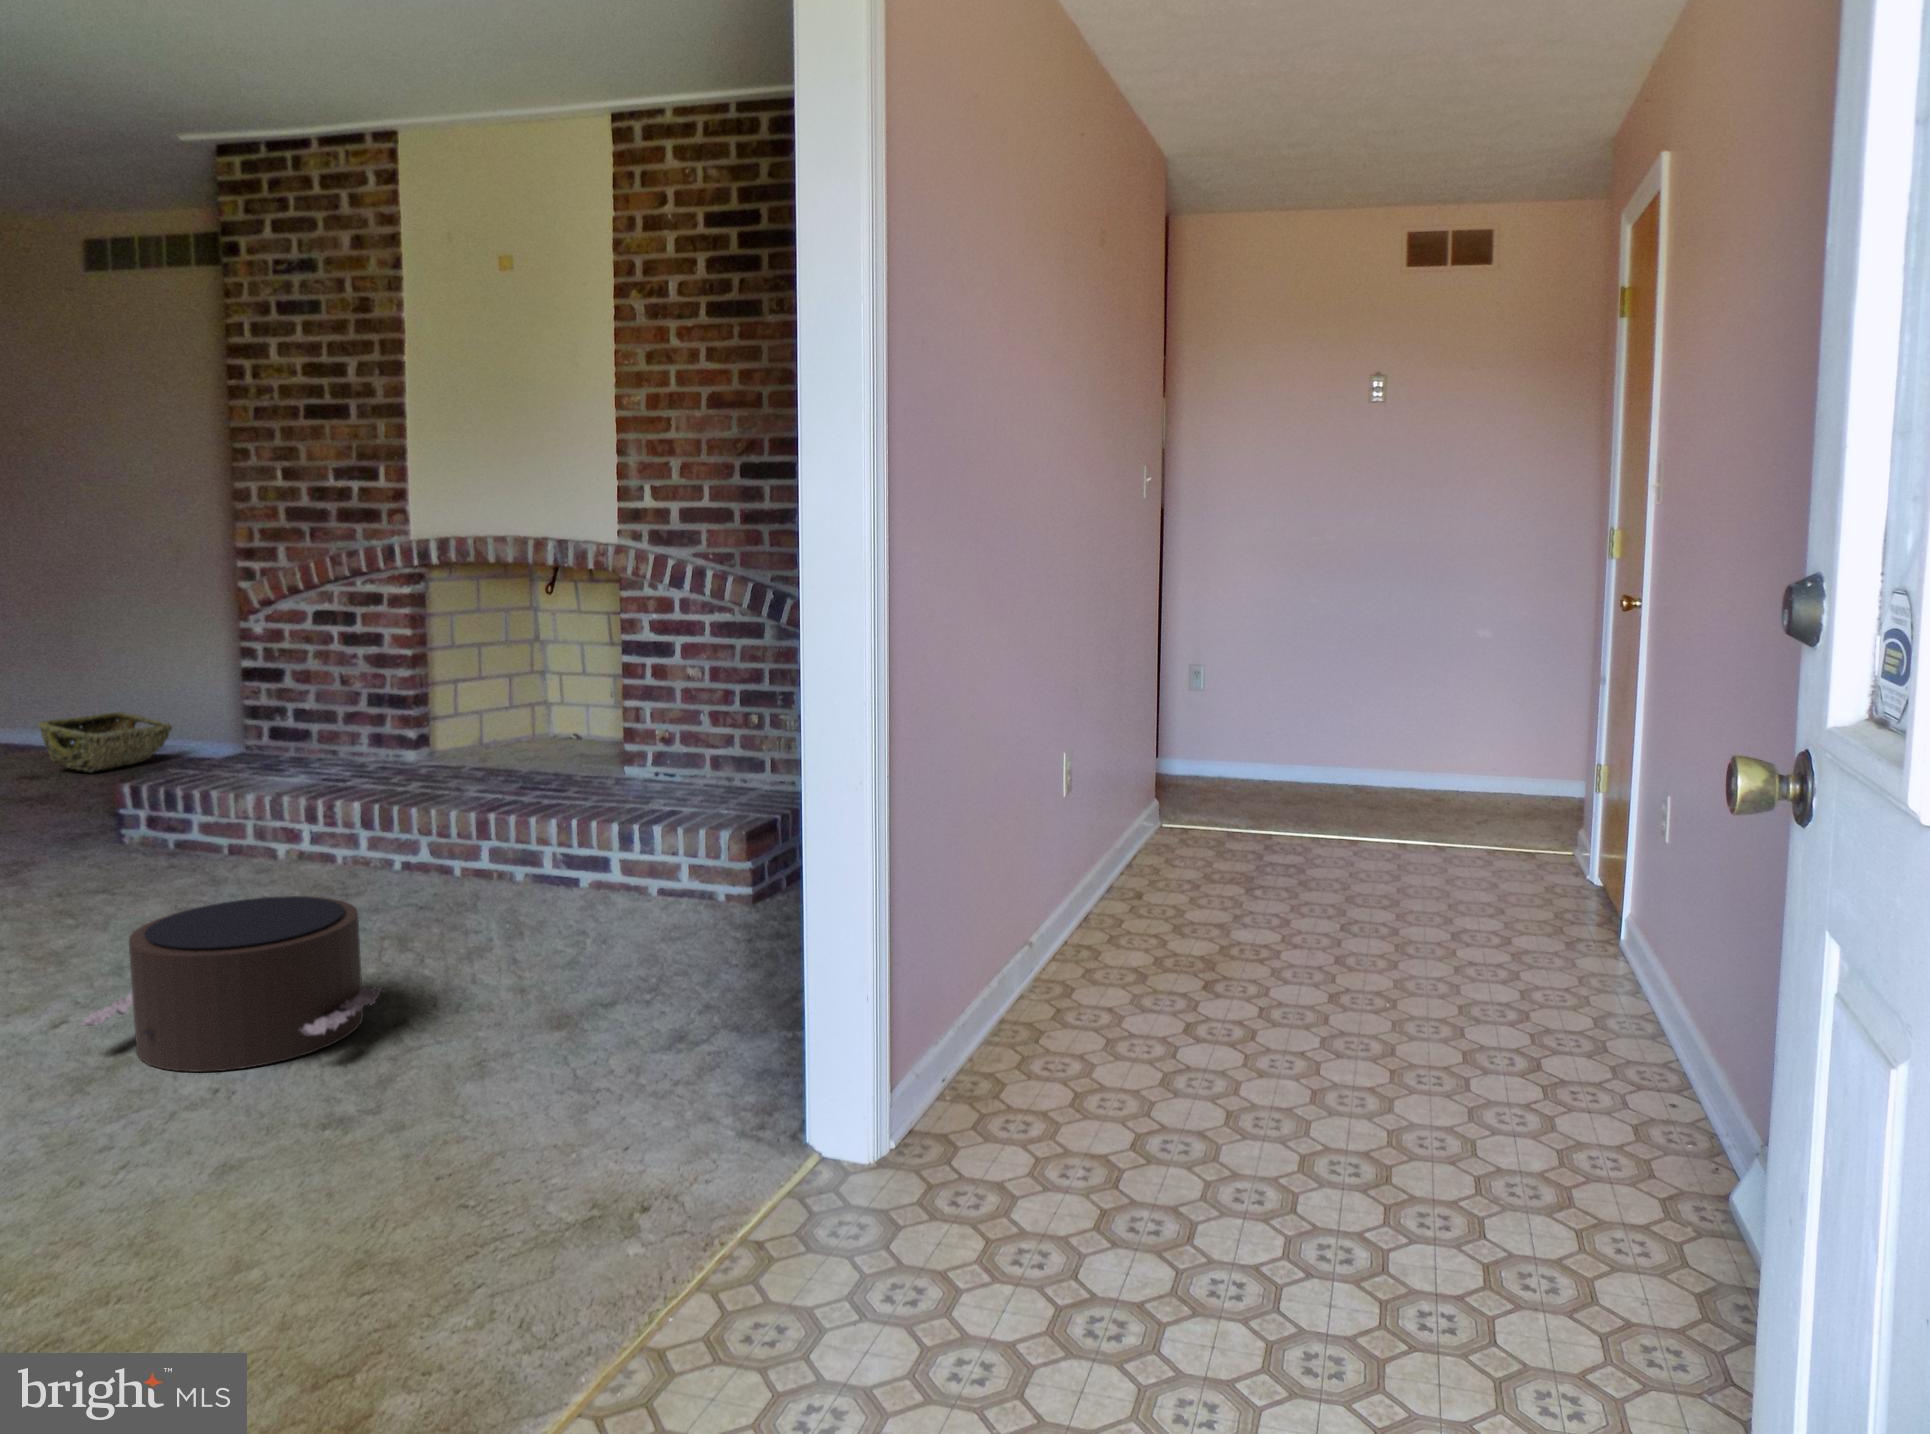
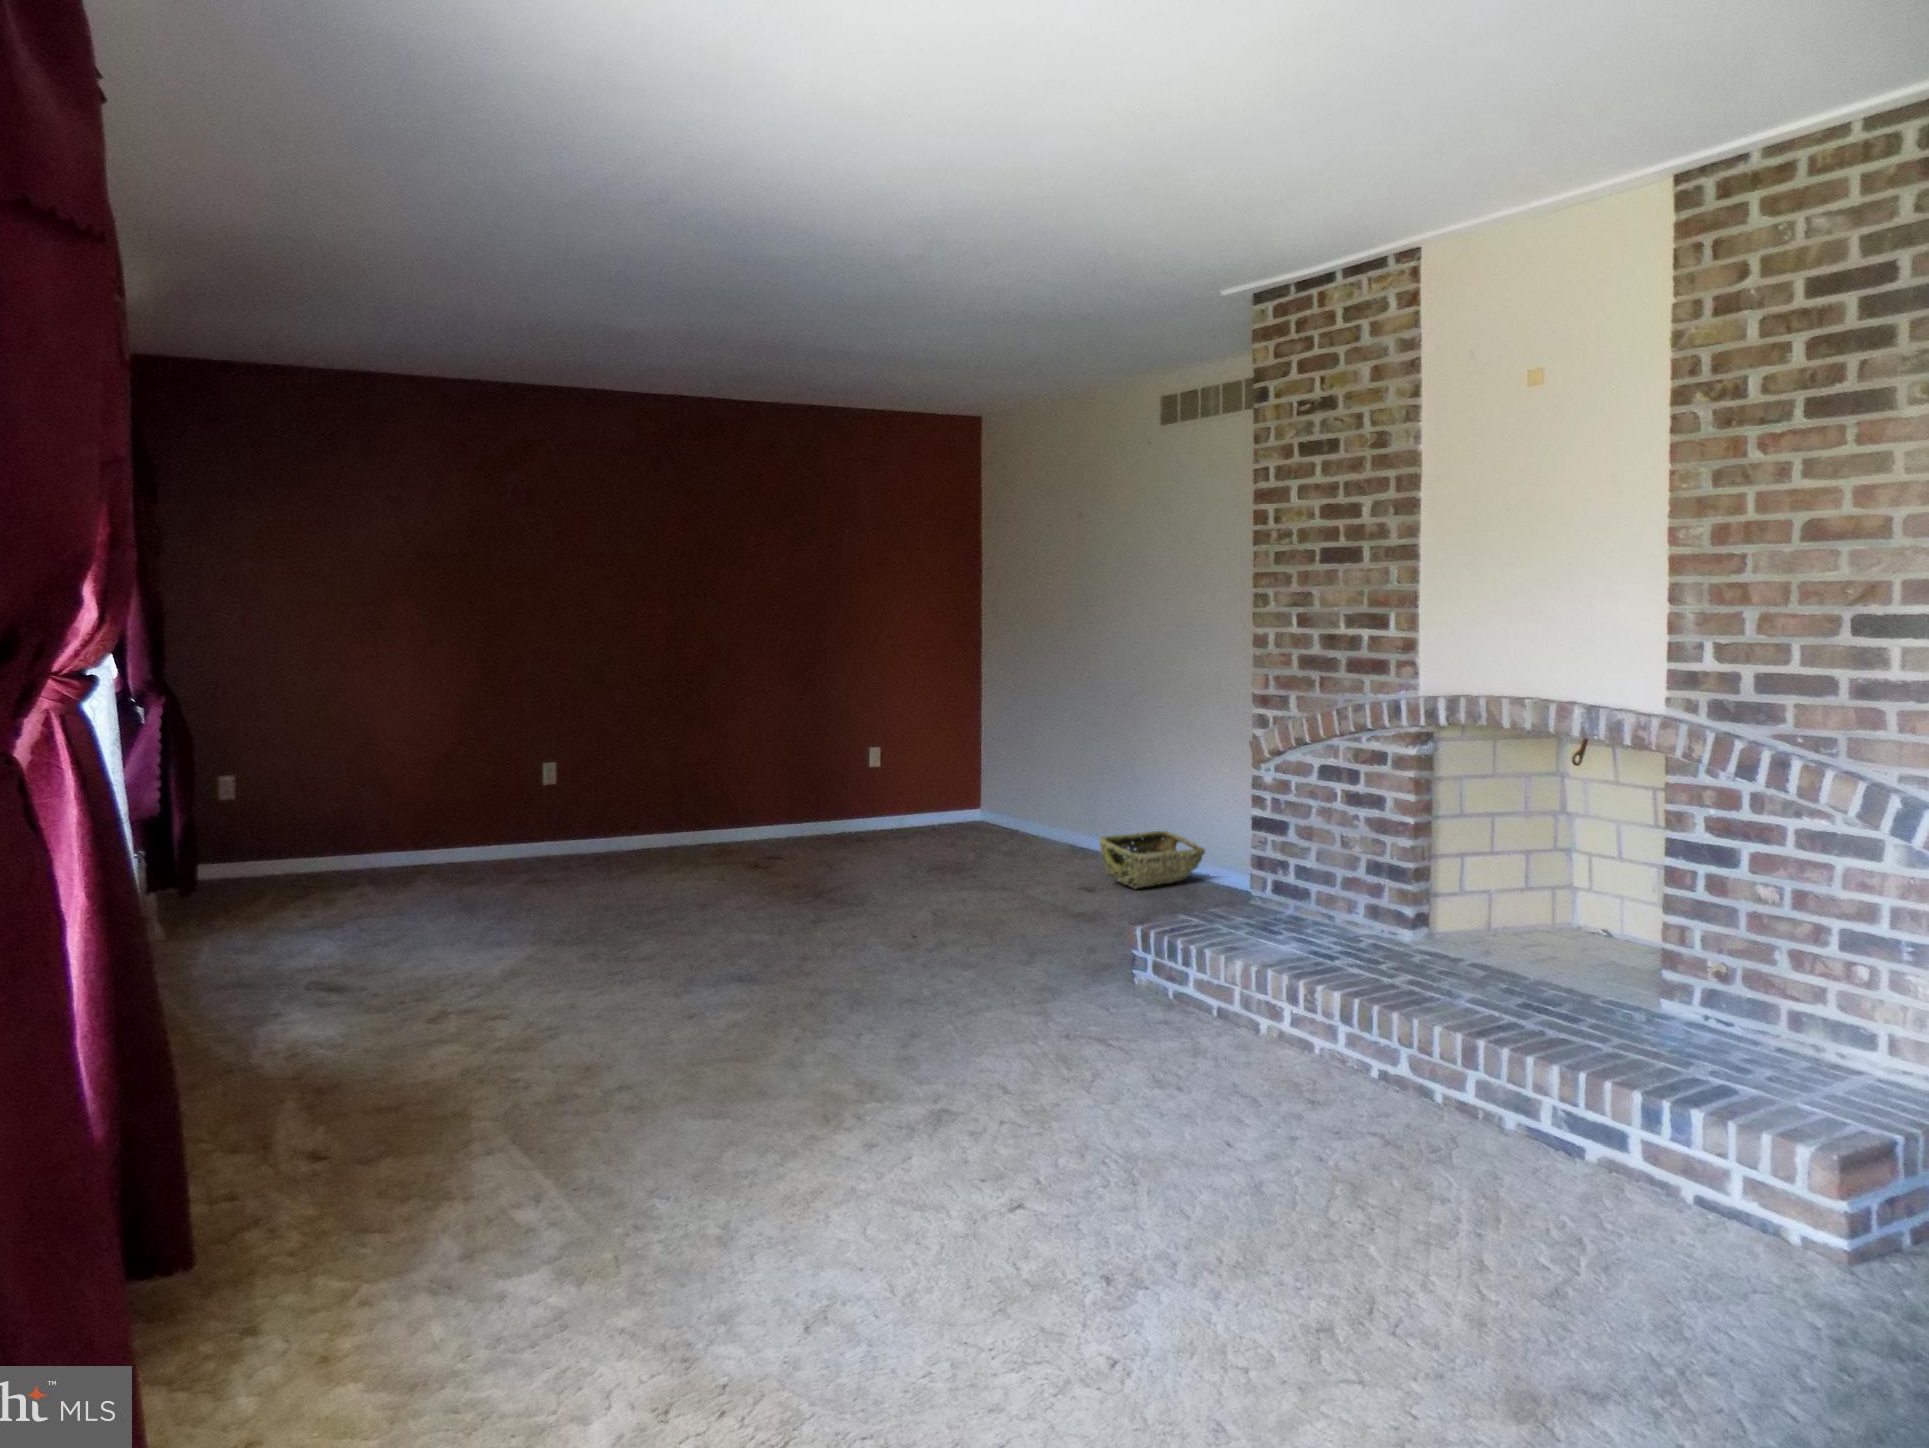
pouf: present [80,896,383,1072] -> none [1021,1128,1314,1348]

